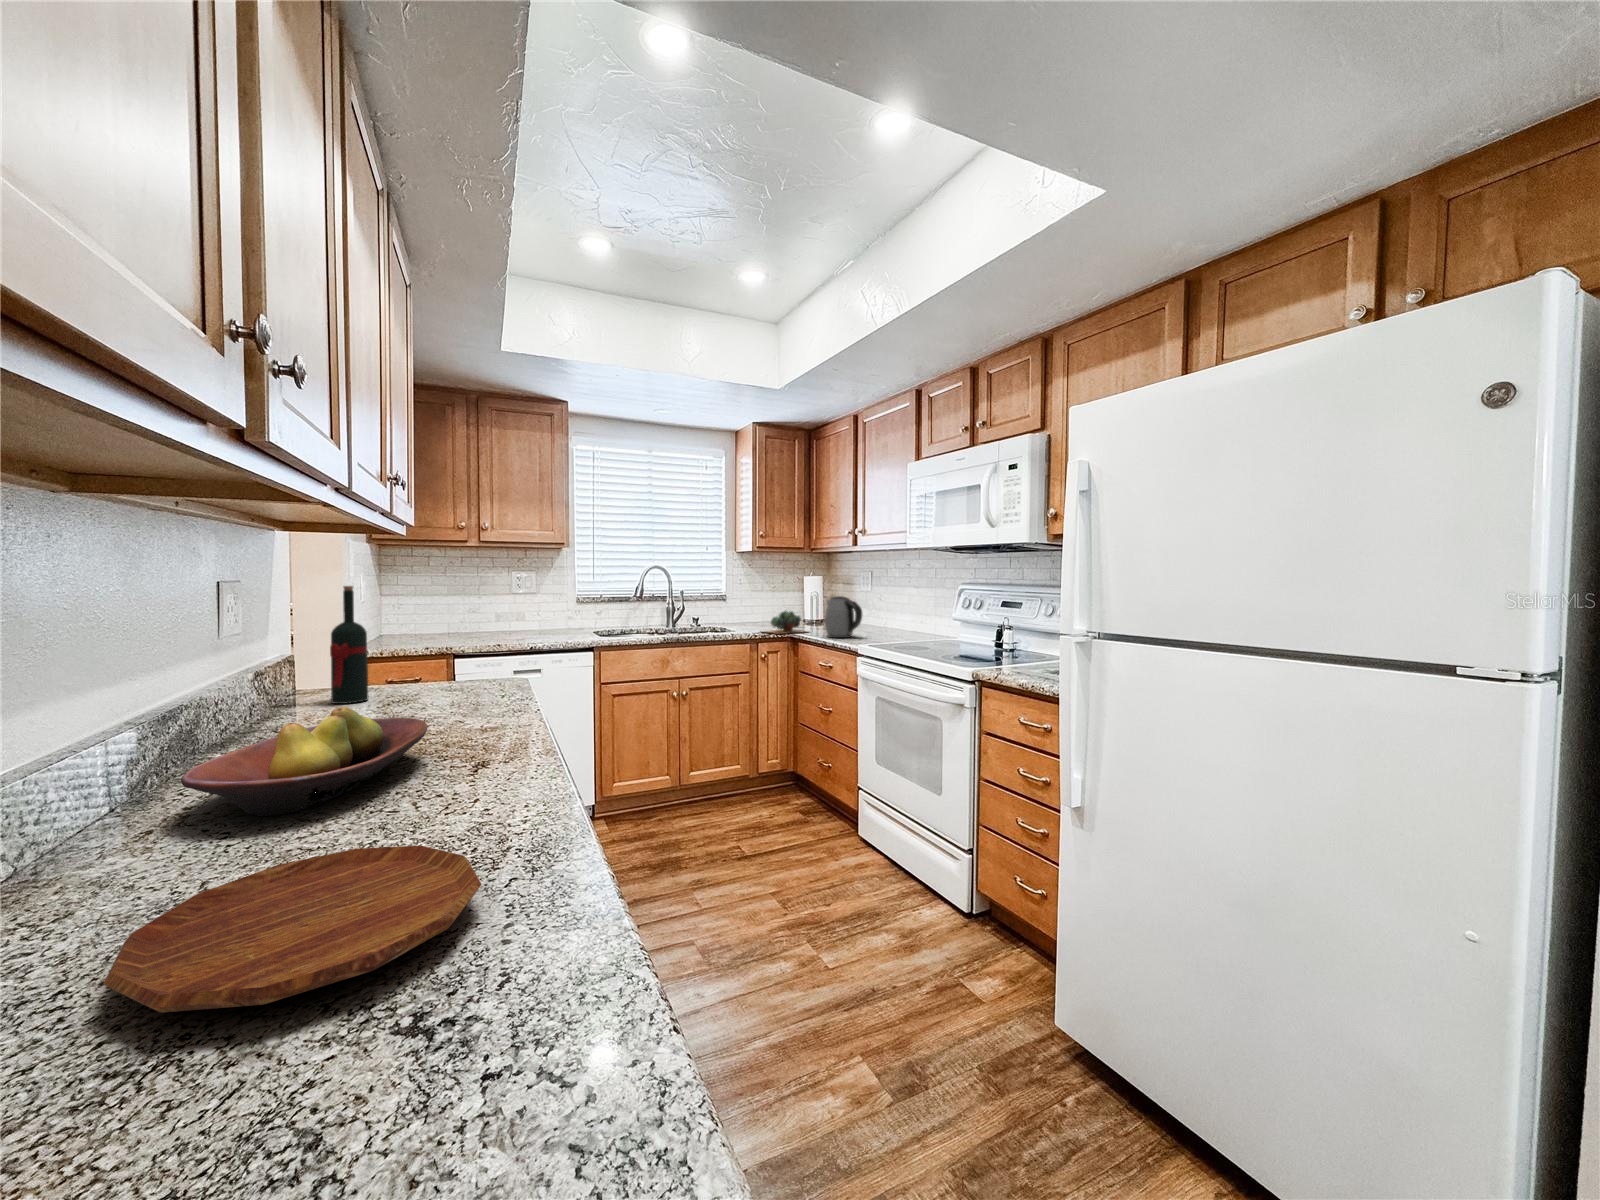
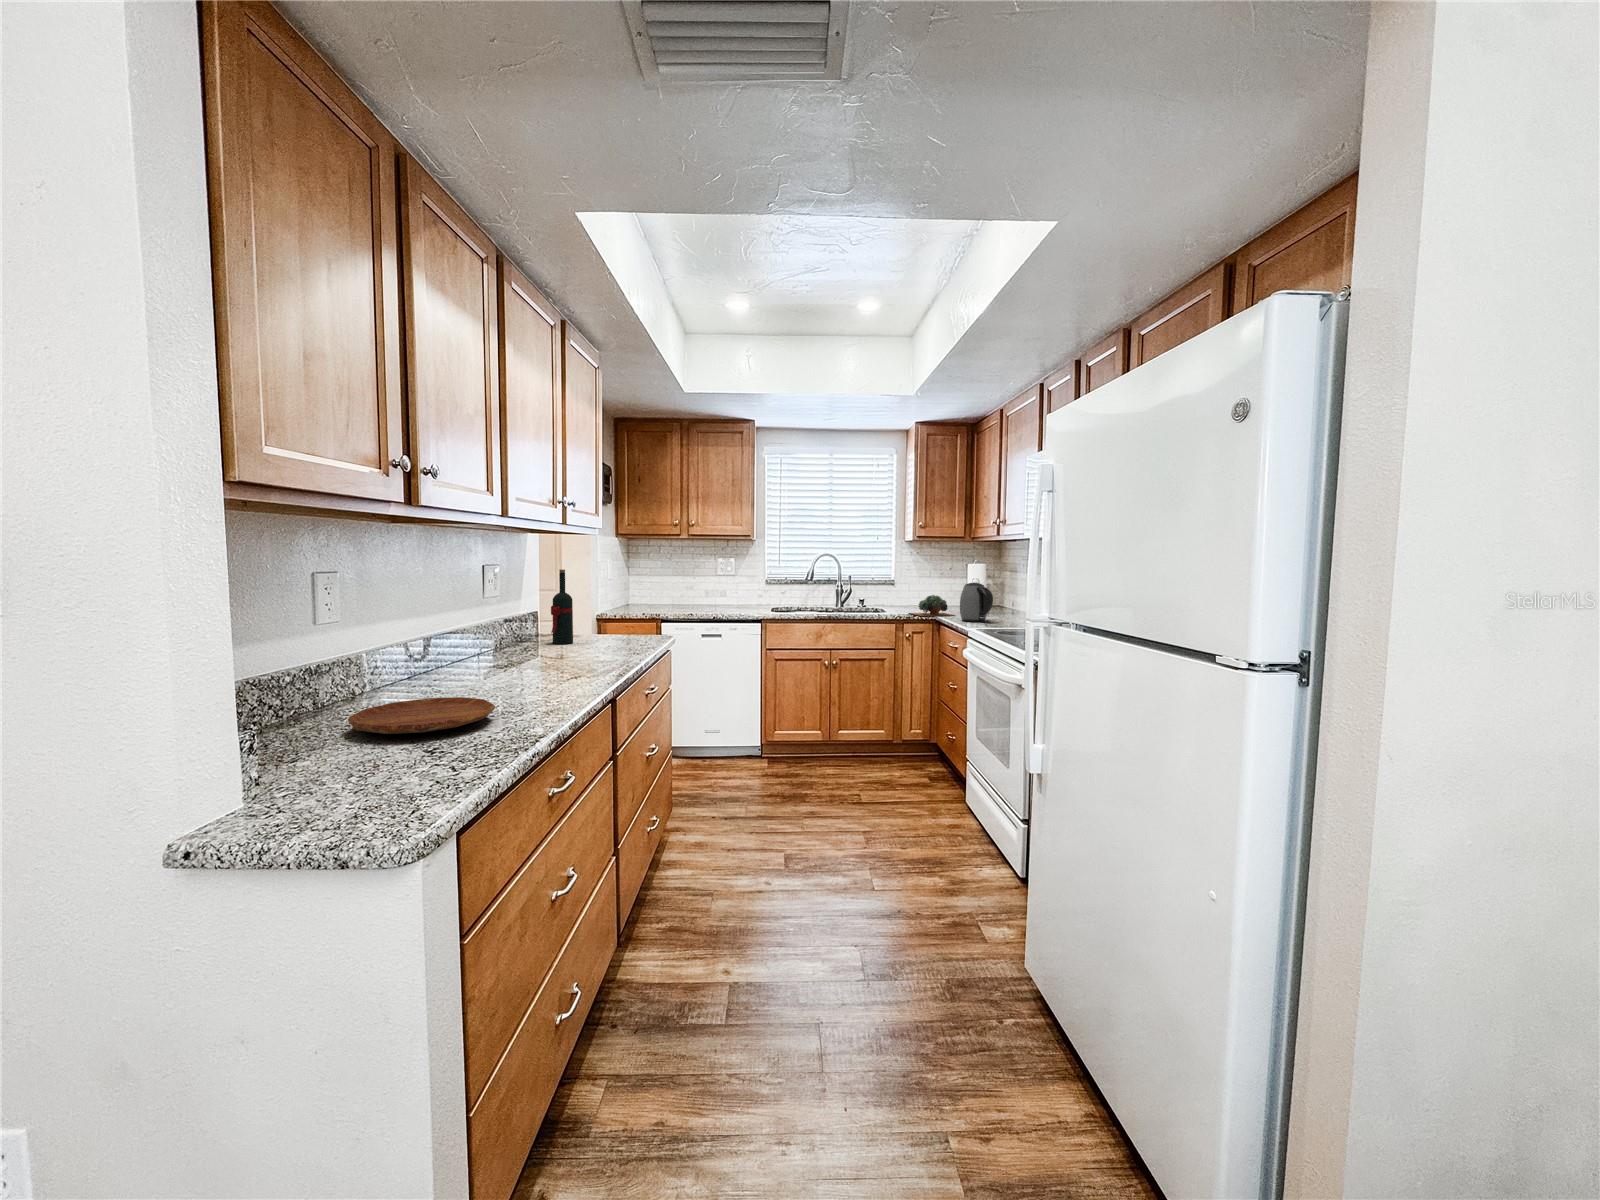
fruit bowl: present [181,707,428,816] -> none [425,638,557,687]

